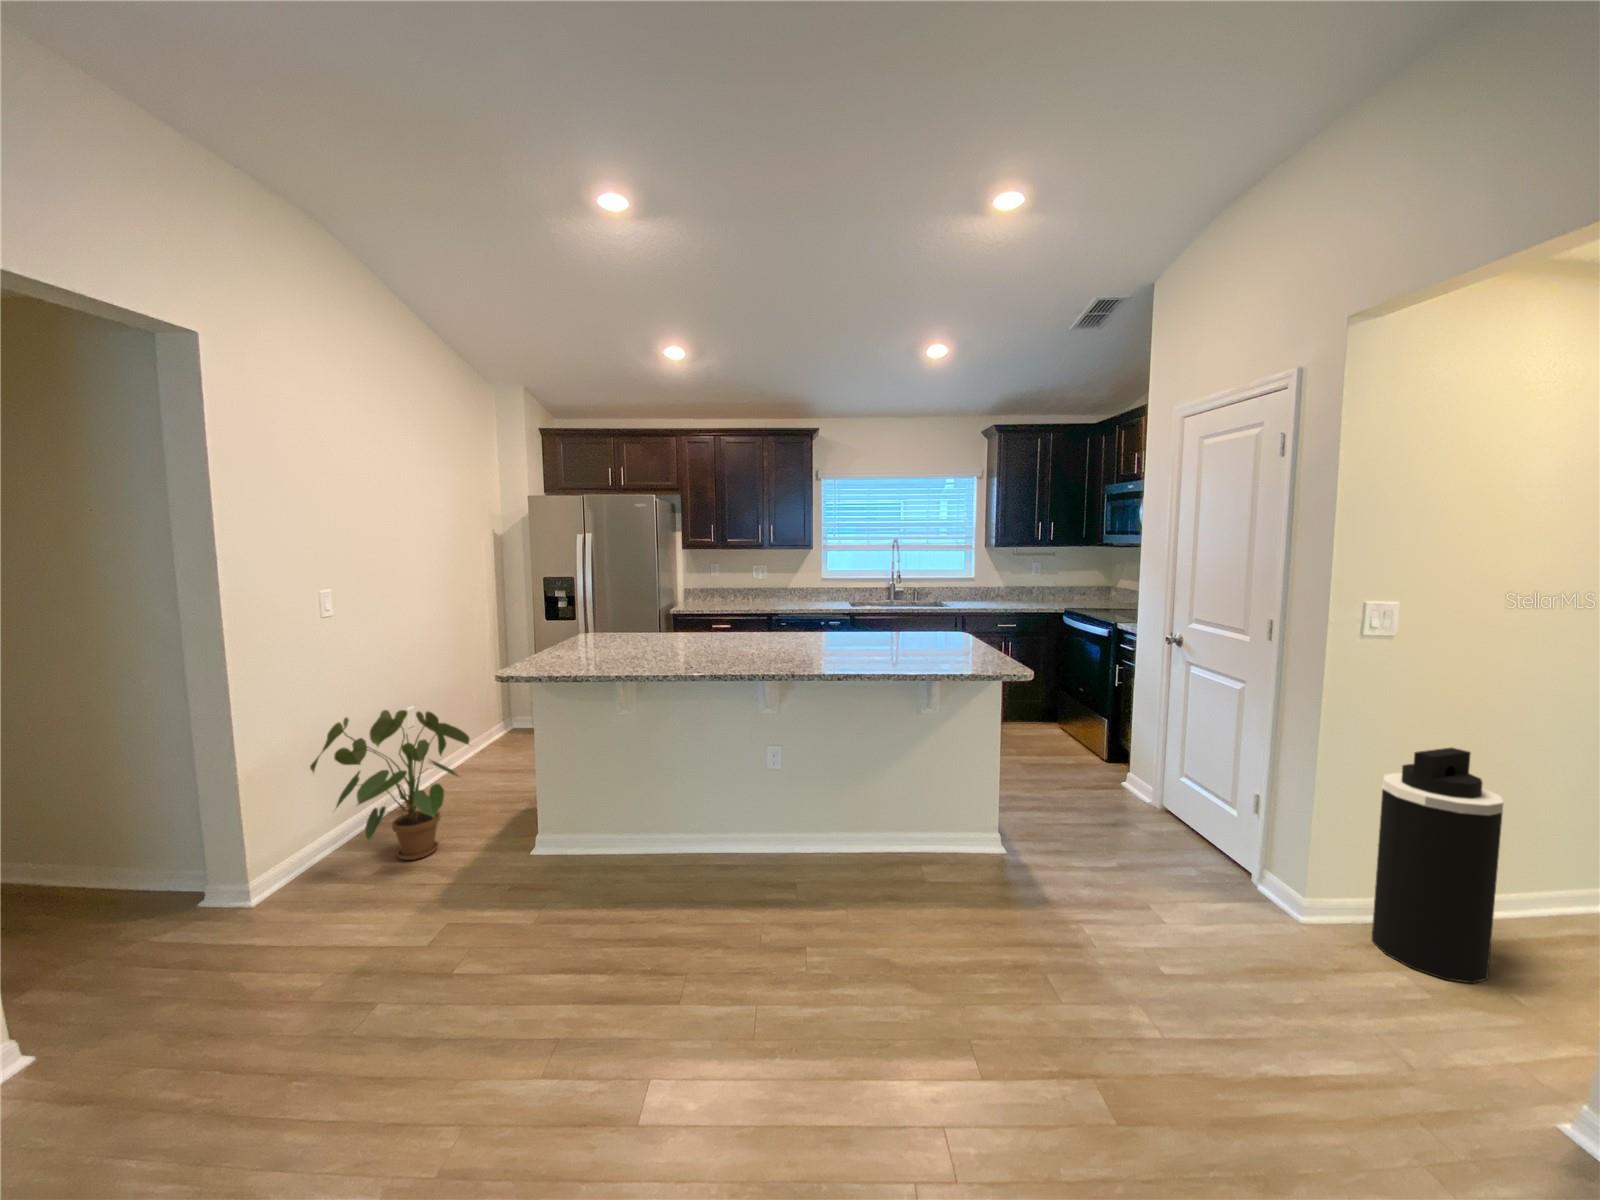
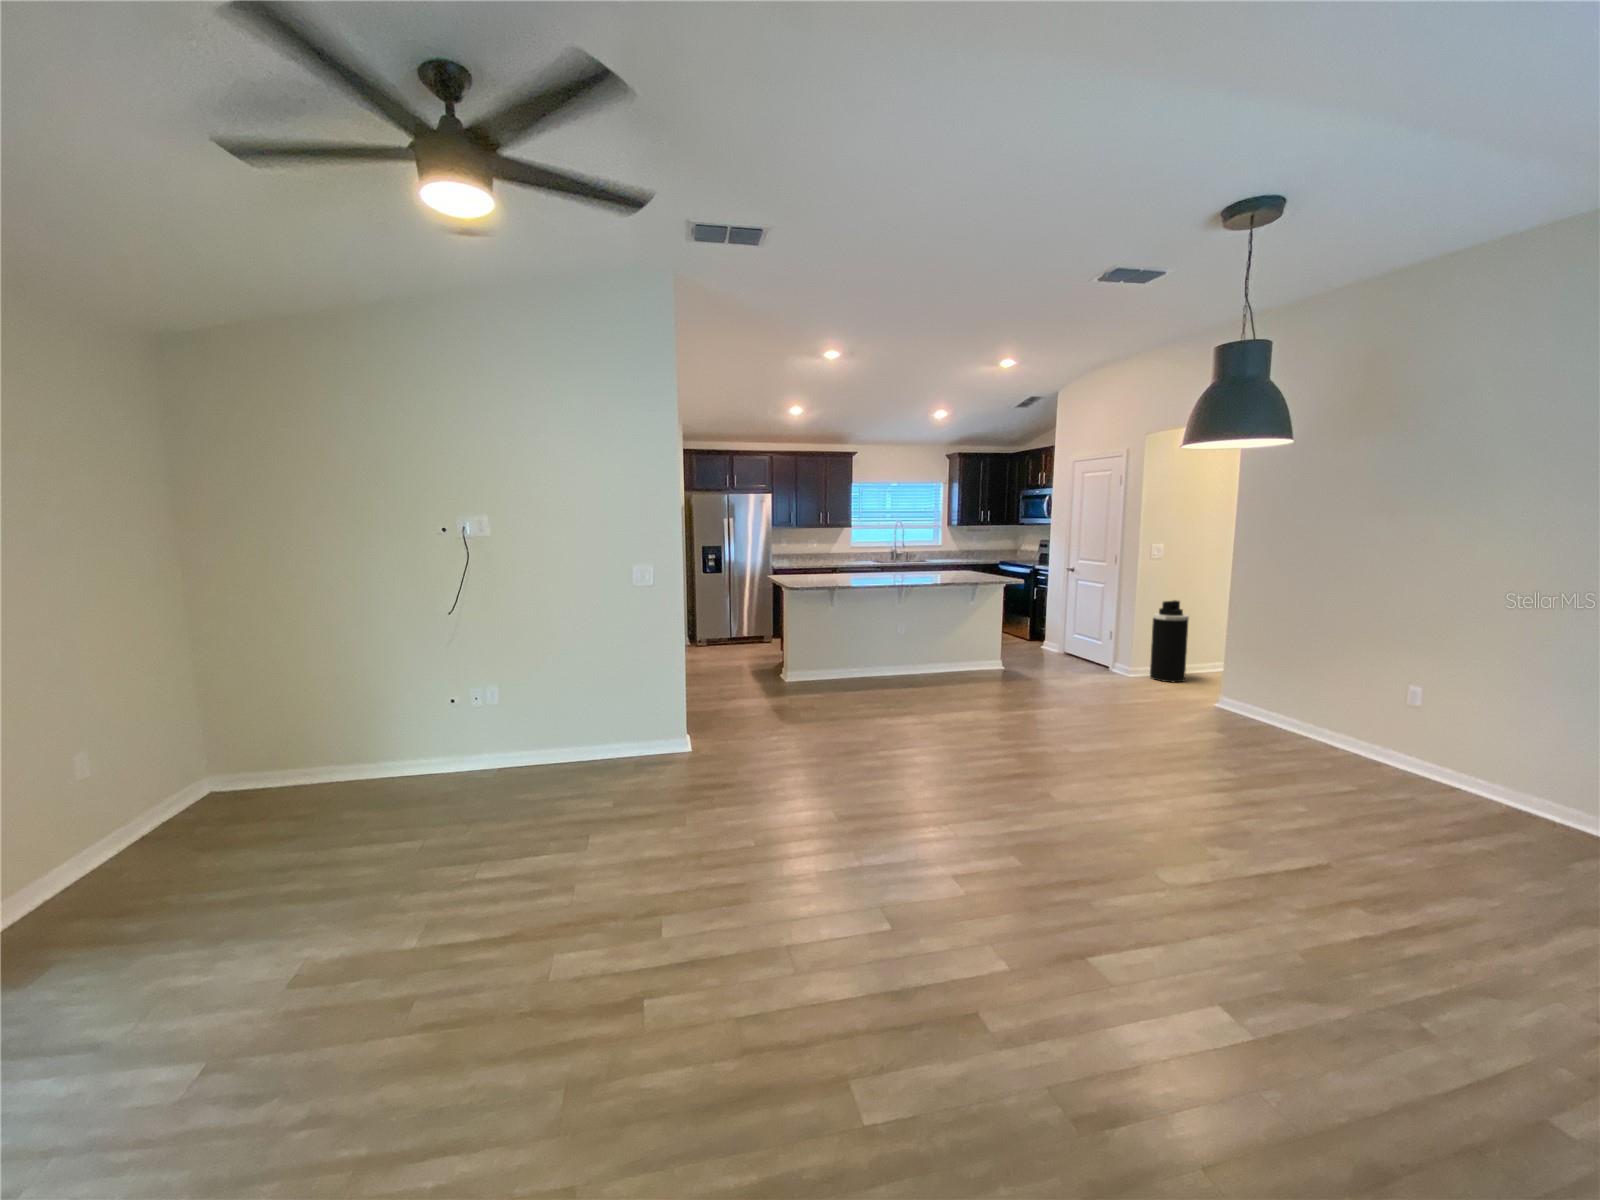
house plant: present [310,710,470,860] -> none [682,613,757,690]

